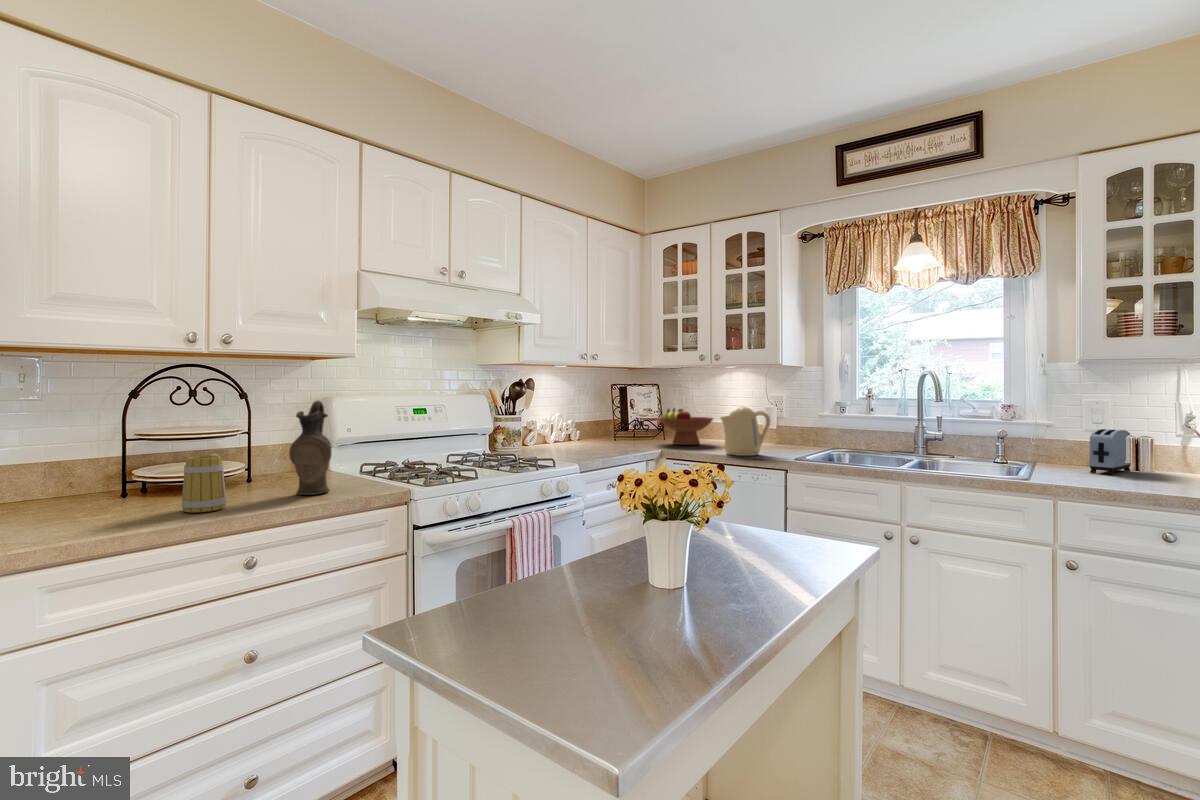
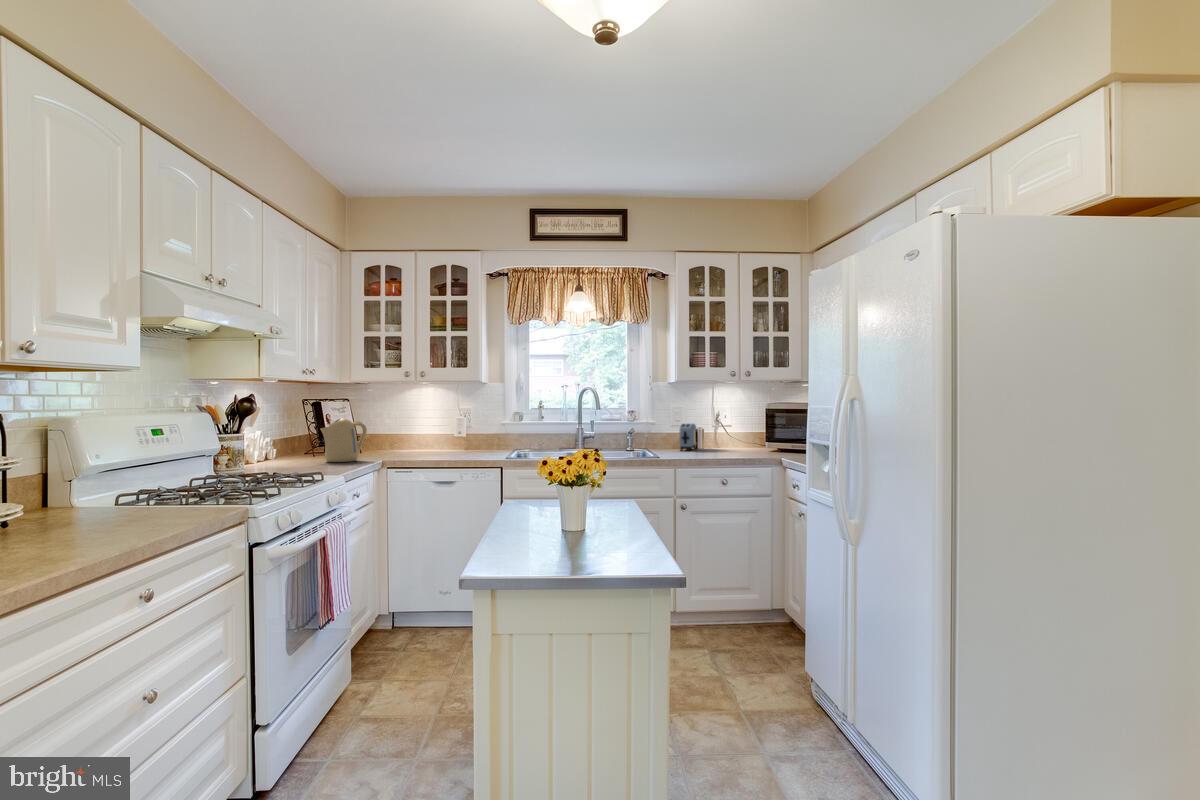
ceramic pitcher: present [289,401,332,495] -> none [147,416,193,508]
kettle: present [720,407,770,456] -> present [320,418,367,462]
fruit bowl: present [659,408,713,445] -> none [370,420,423,454]
mug: present [181,454,227,513] -> none [81,470,127,526]

